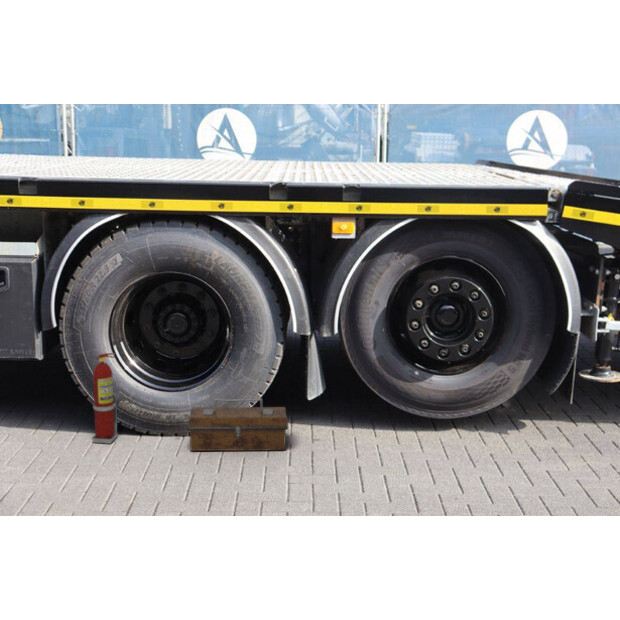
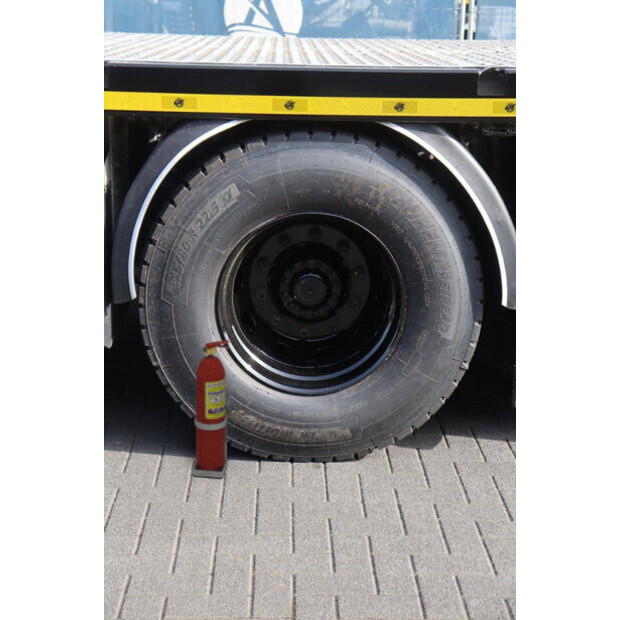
toolbox: present [187,398,288,451] -> none [340,411,500,492]

